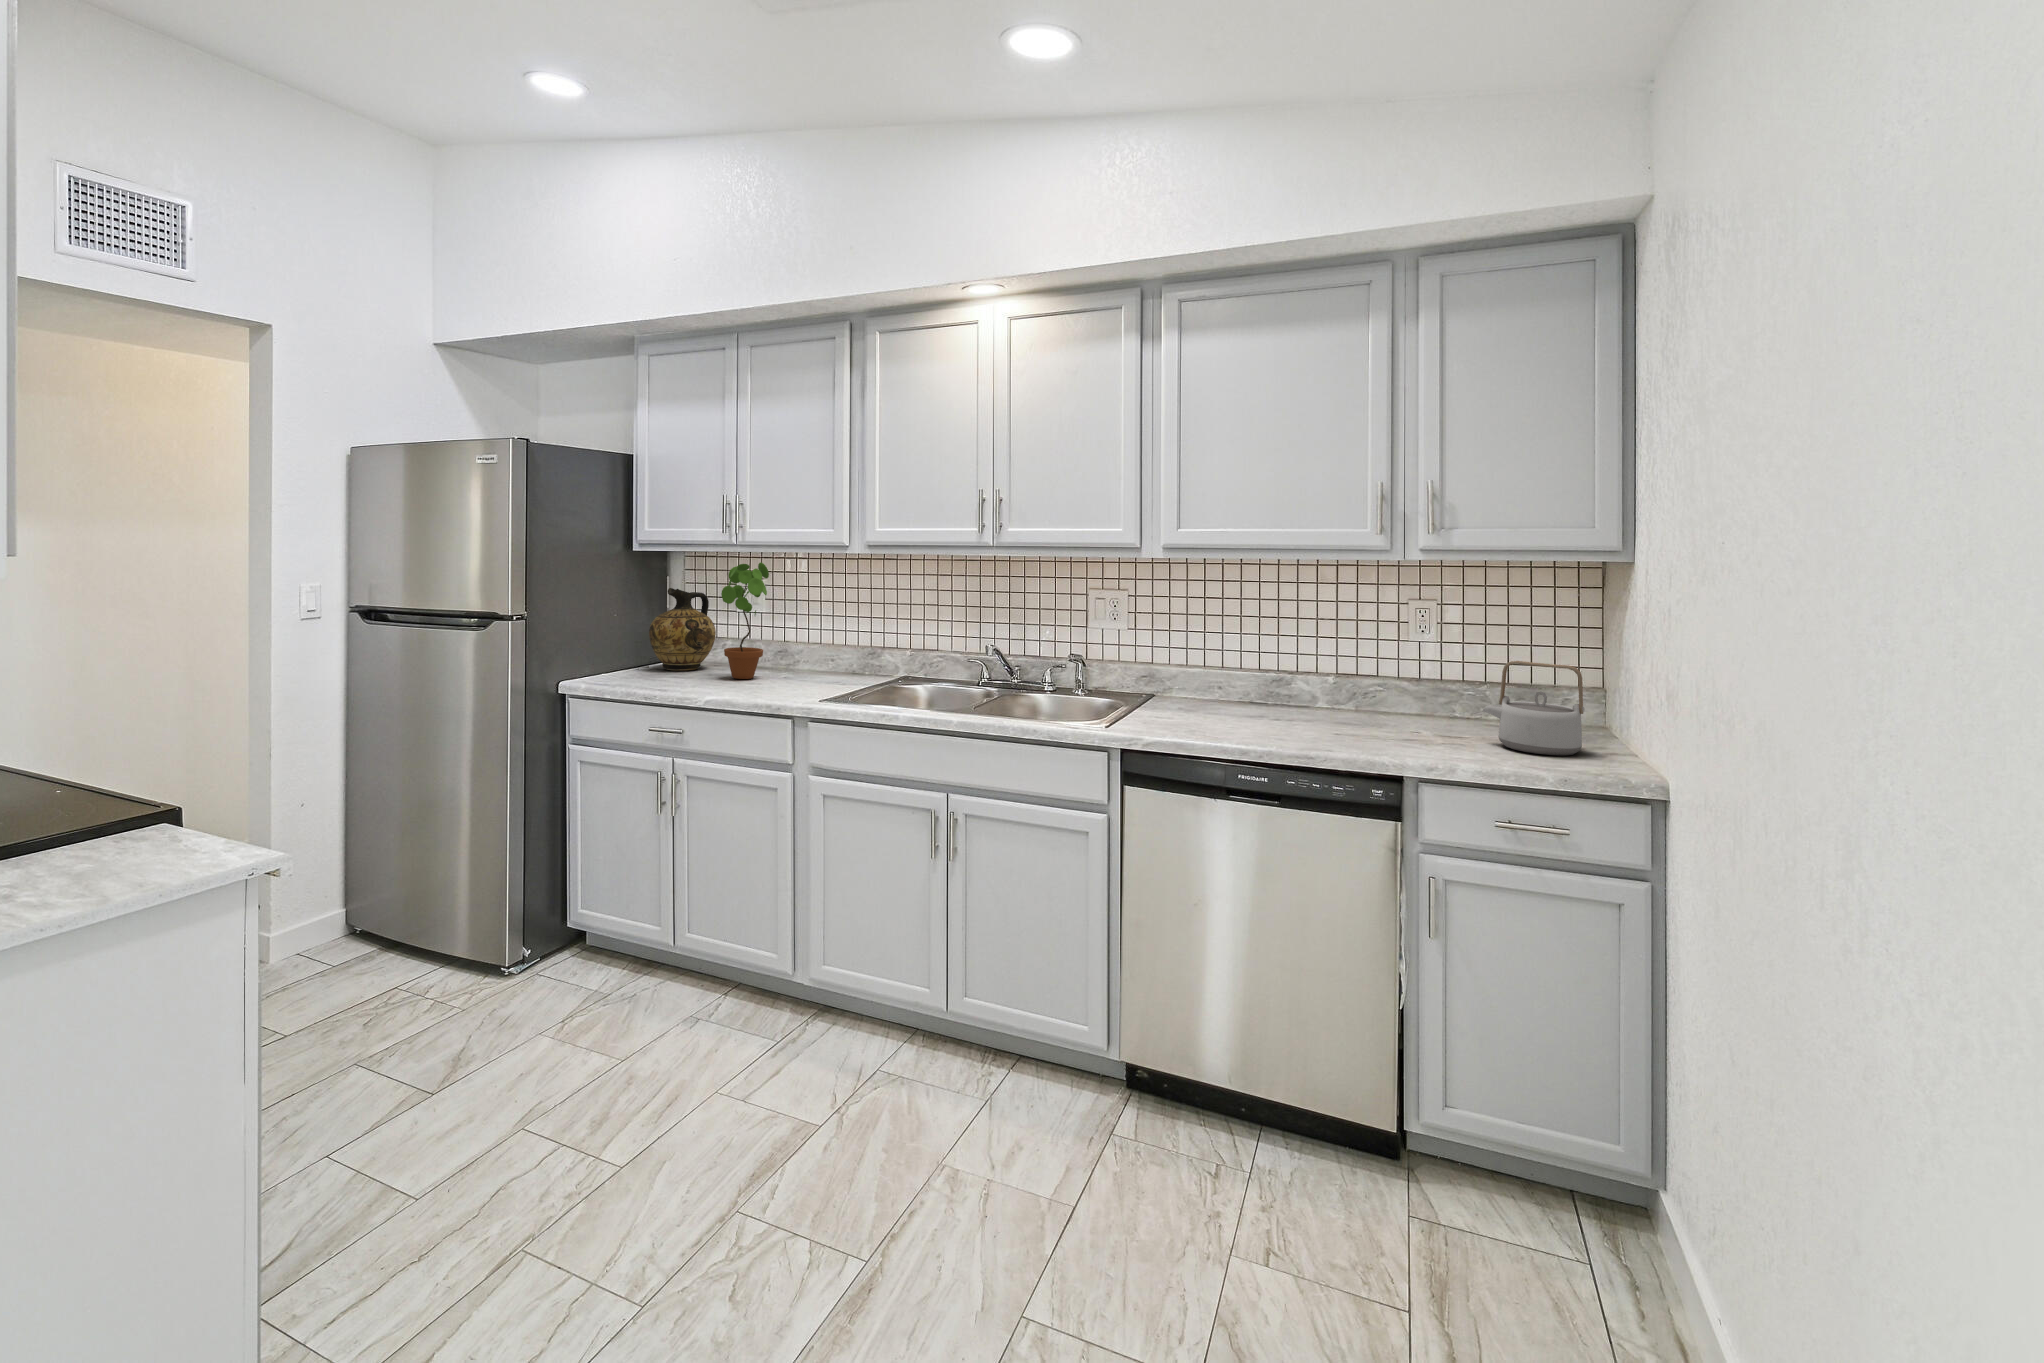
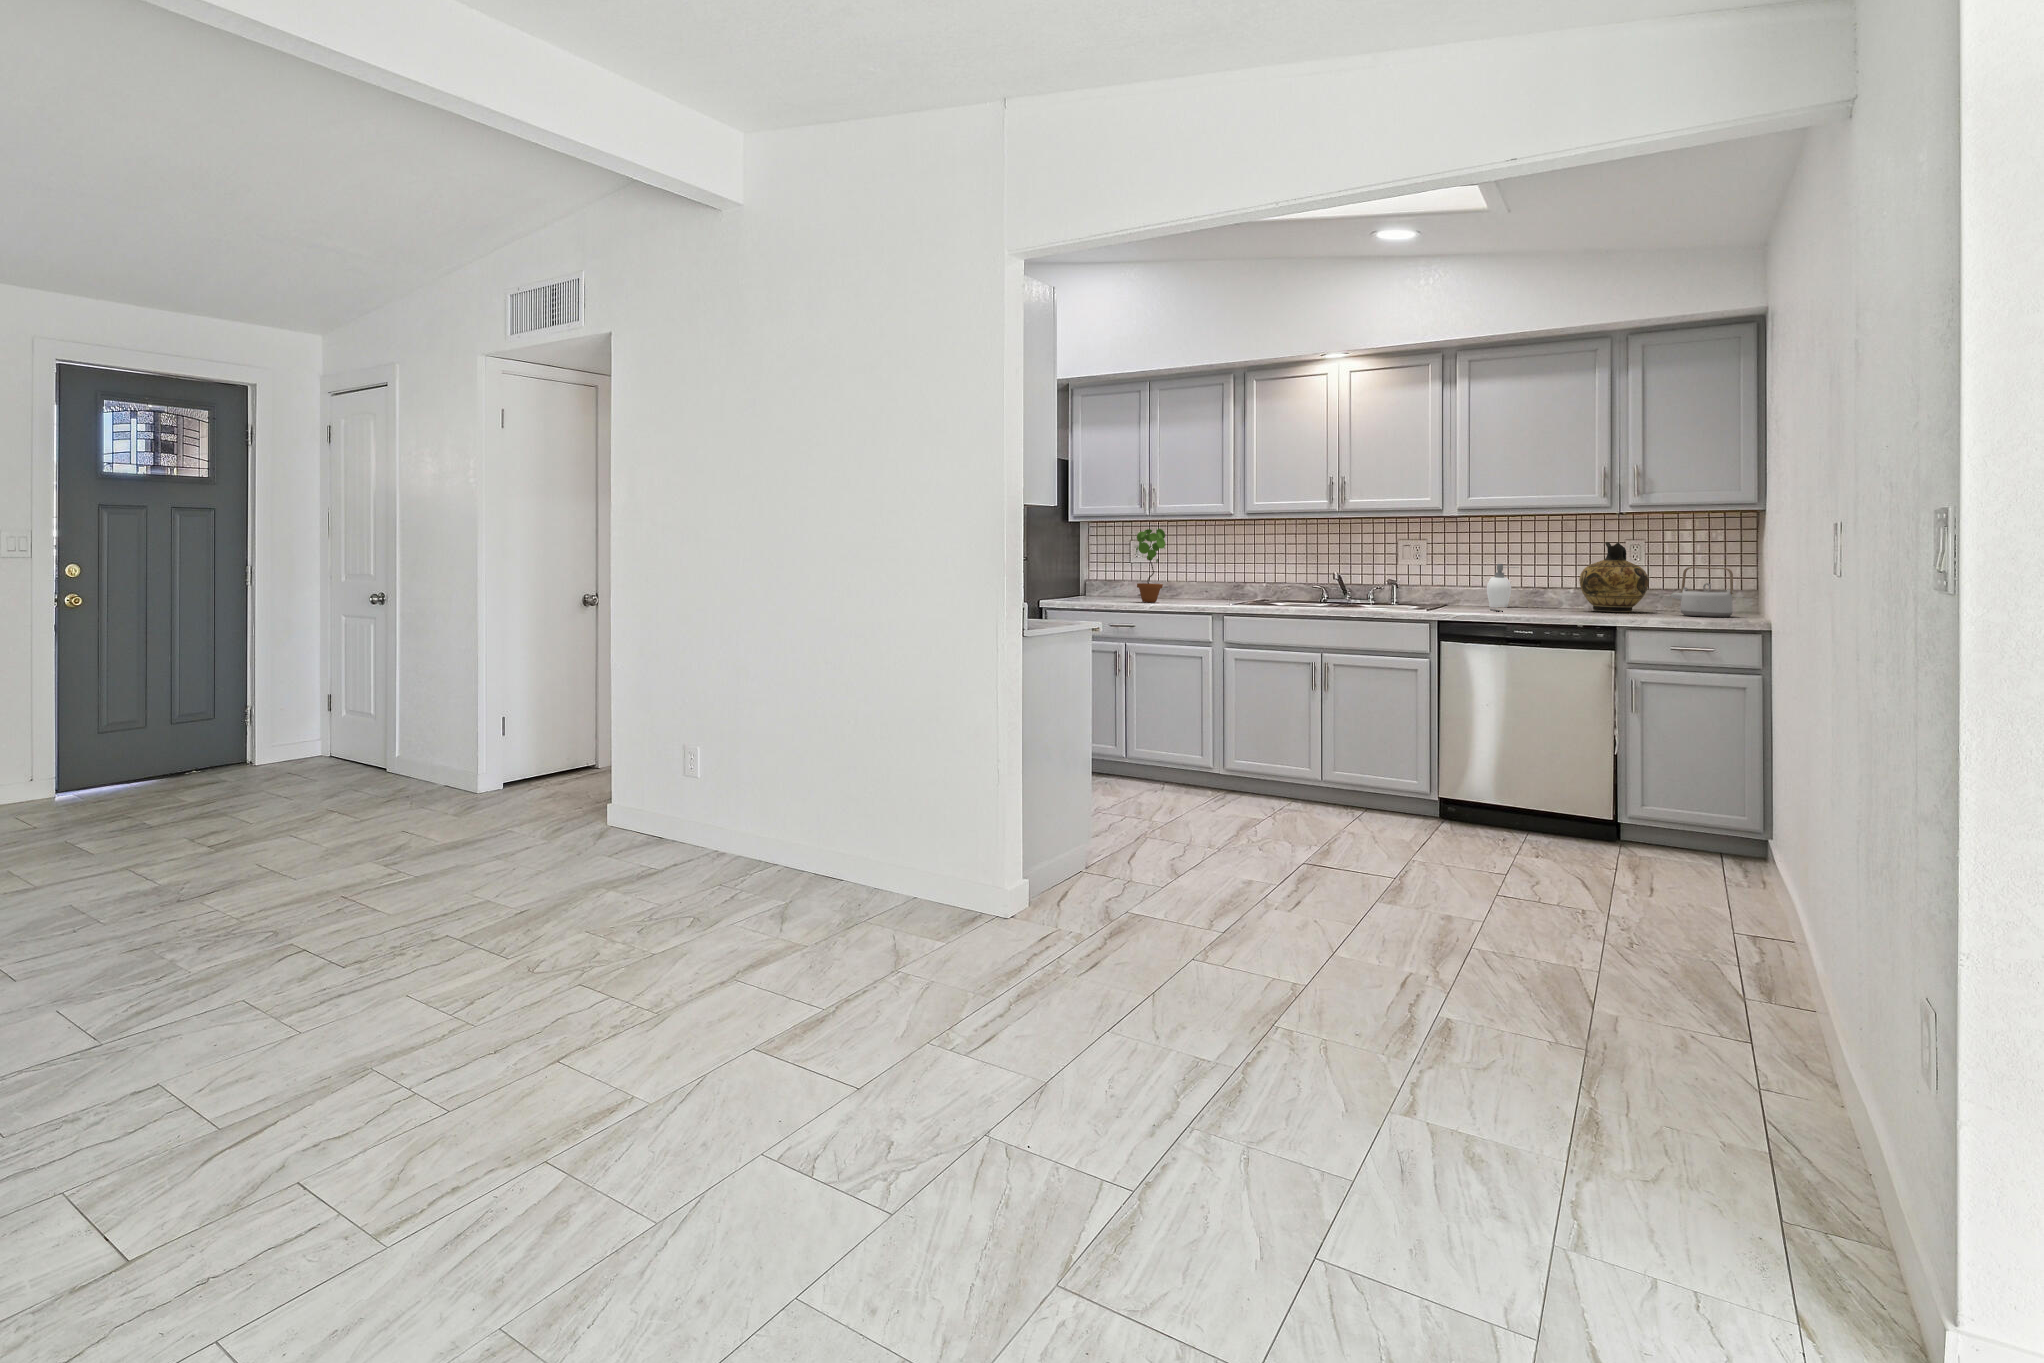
ceramic jug: present [649,588,716,670] -> present [1579,542,1649,612]
soap dispenser: none [1212,632,1257,710] -> present [1487,564,1517,611]

